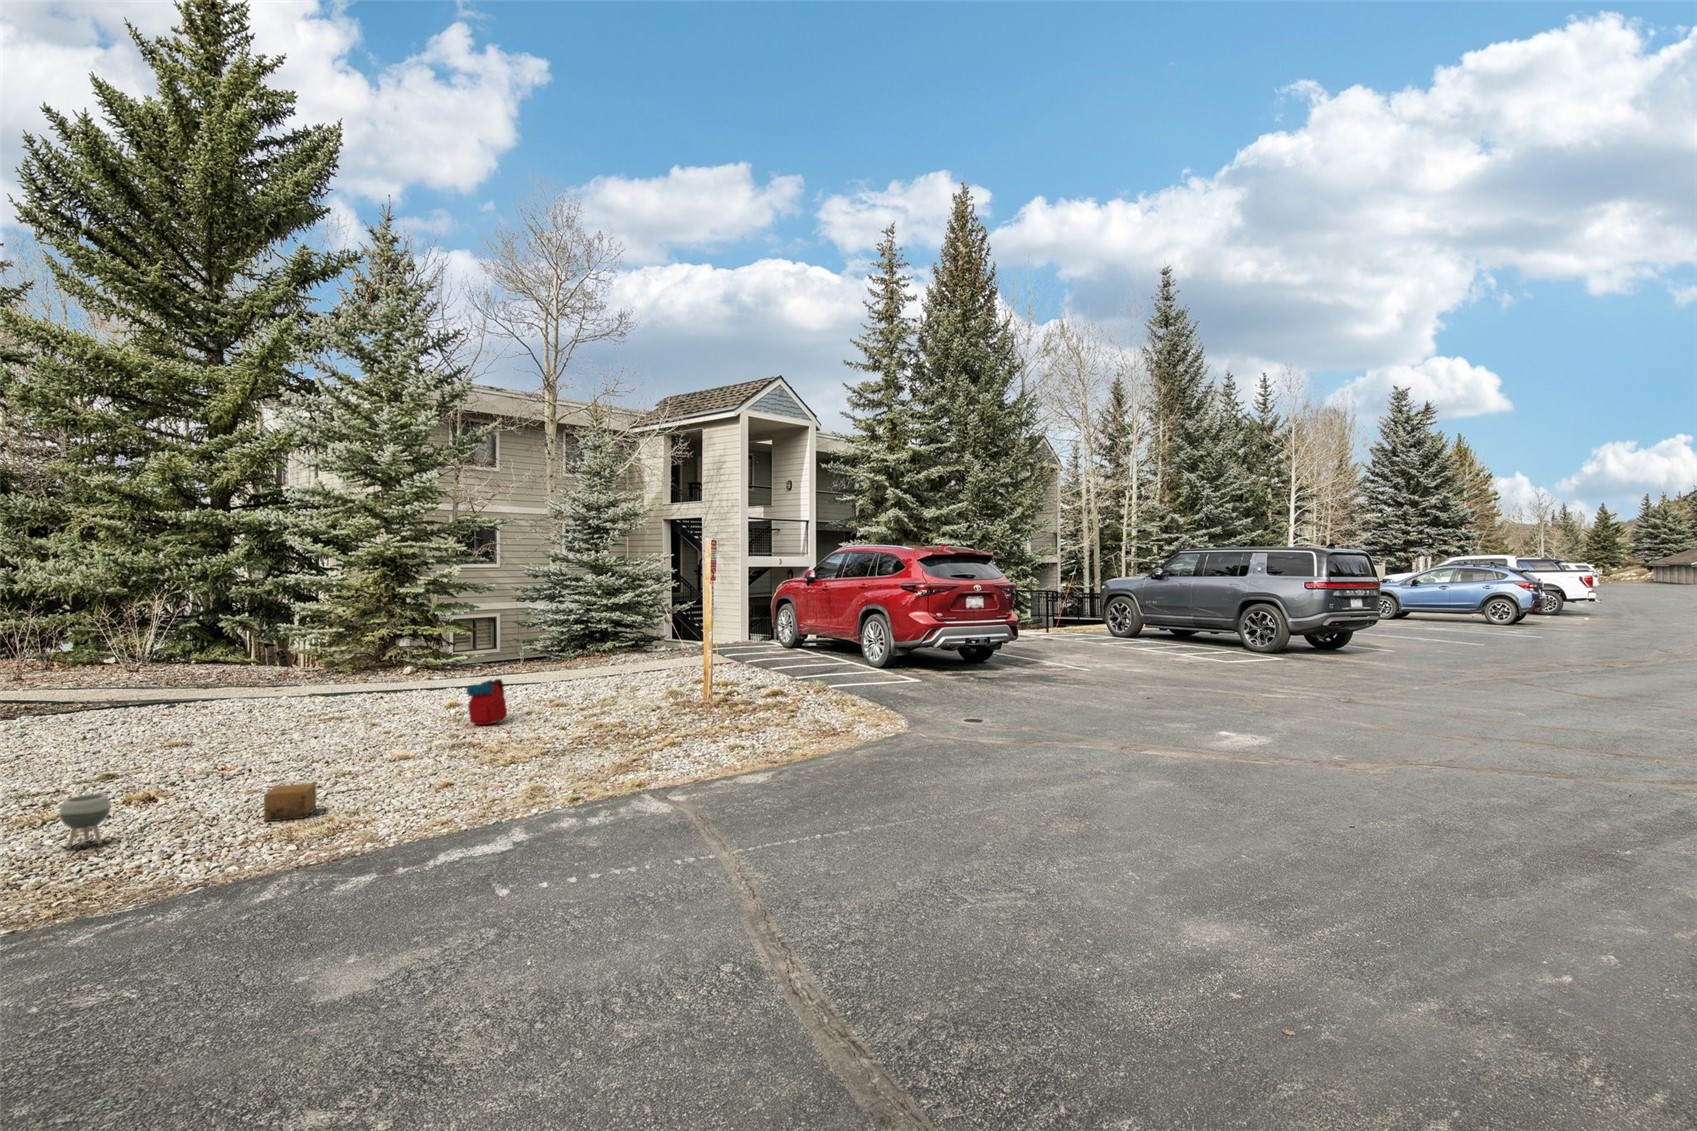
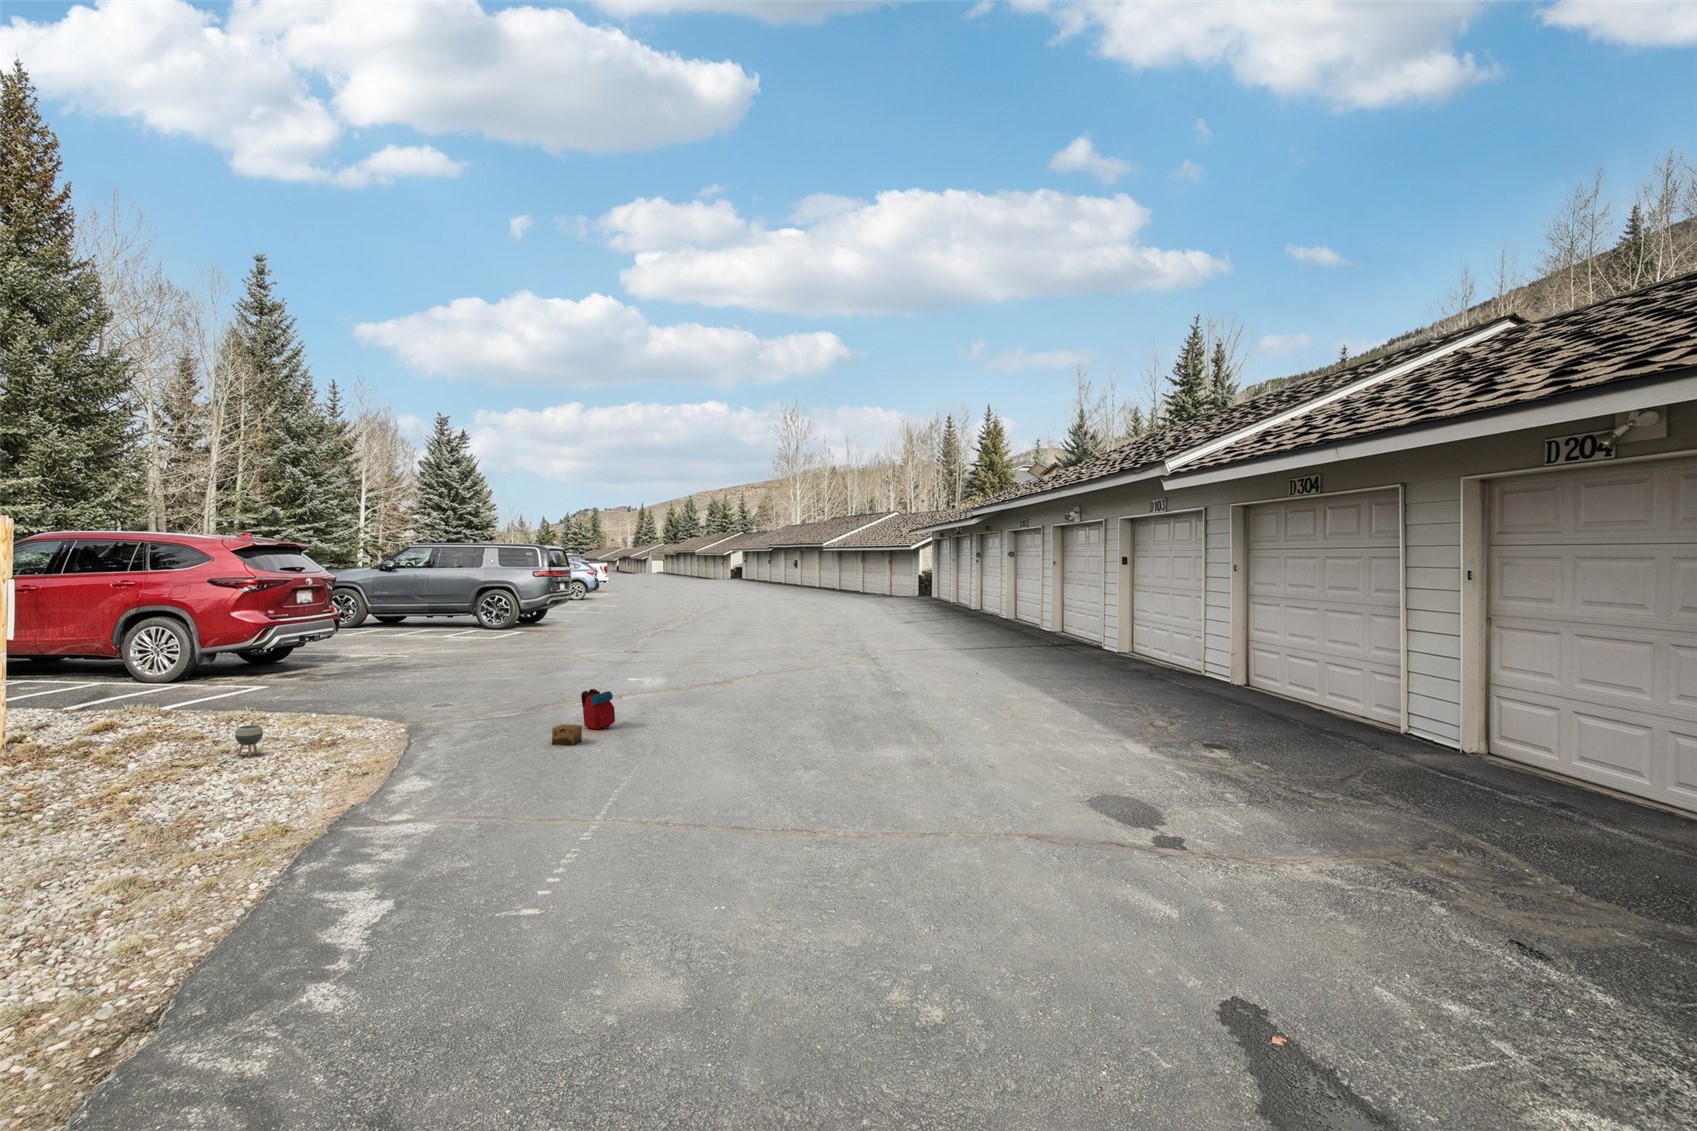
backpack: present [467,679,507,725] -> present [581,689,615,730]
cardboard box: present [264,783,316,821] -> present [552,724,582,745]

